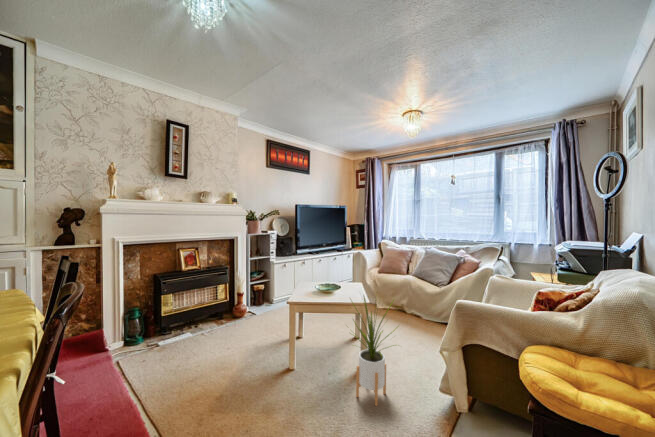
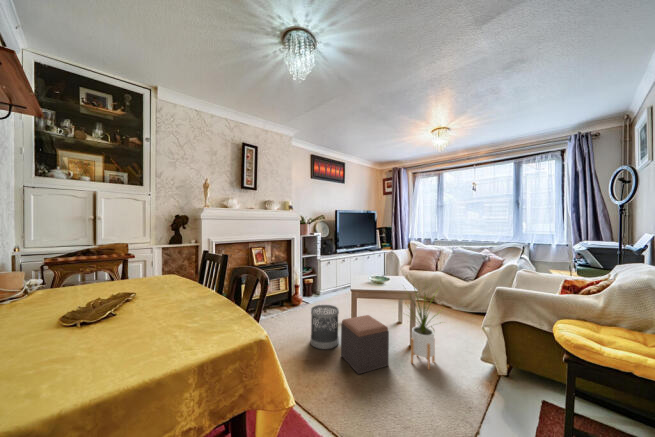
wastebasket: none [237,322,274,381] -> present [311,305,339,349]
footstool: none [270,336,328,417] -> present [341,315,389,374]

